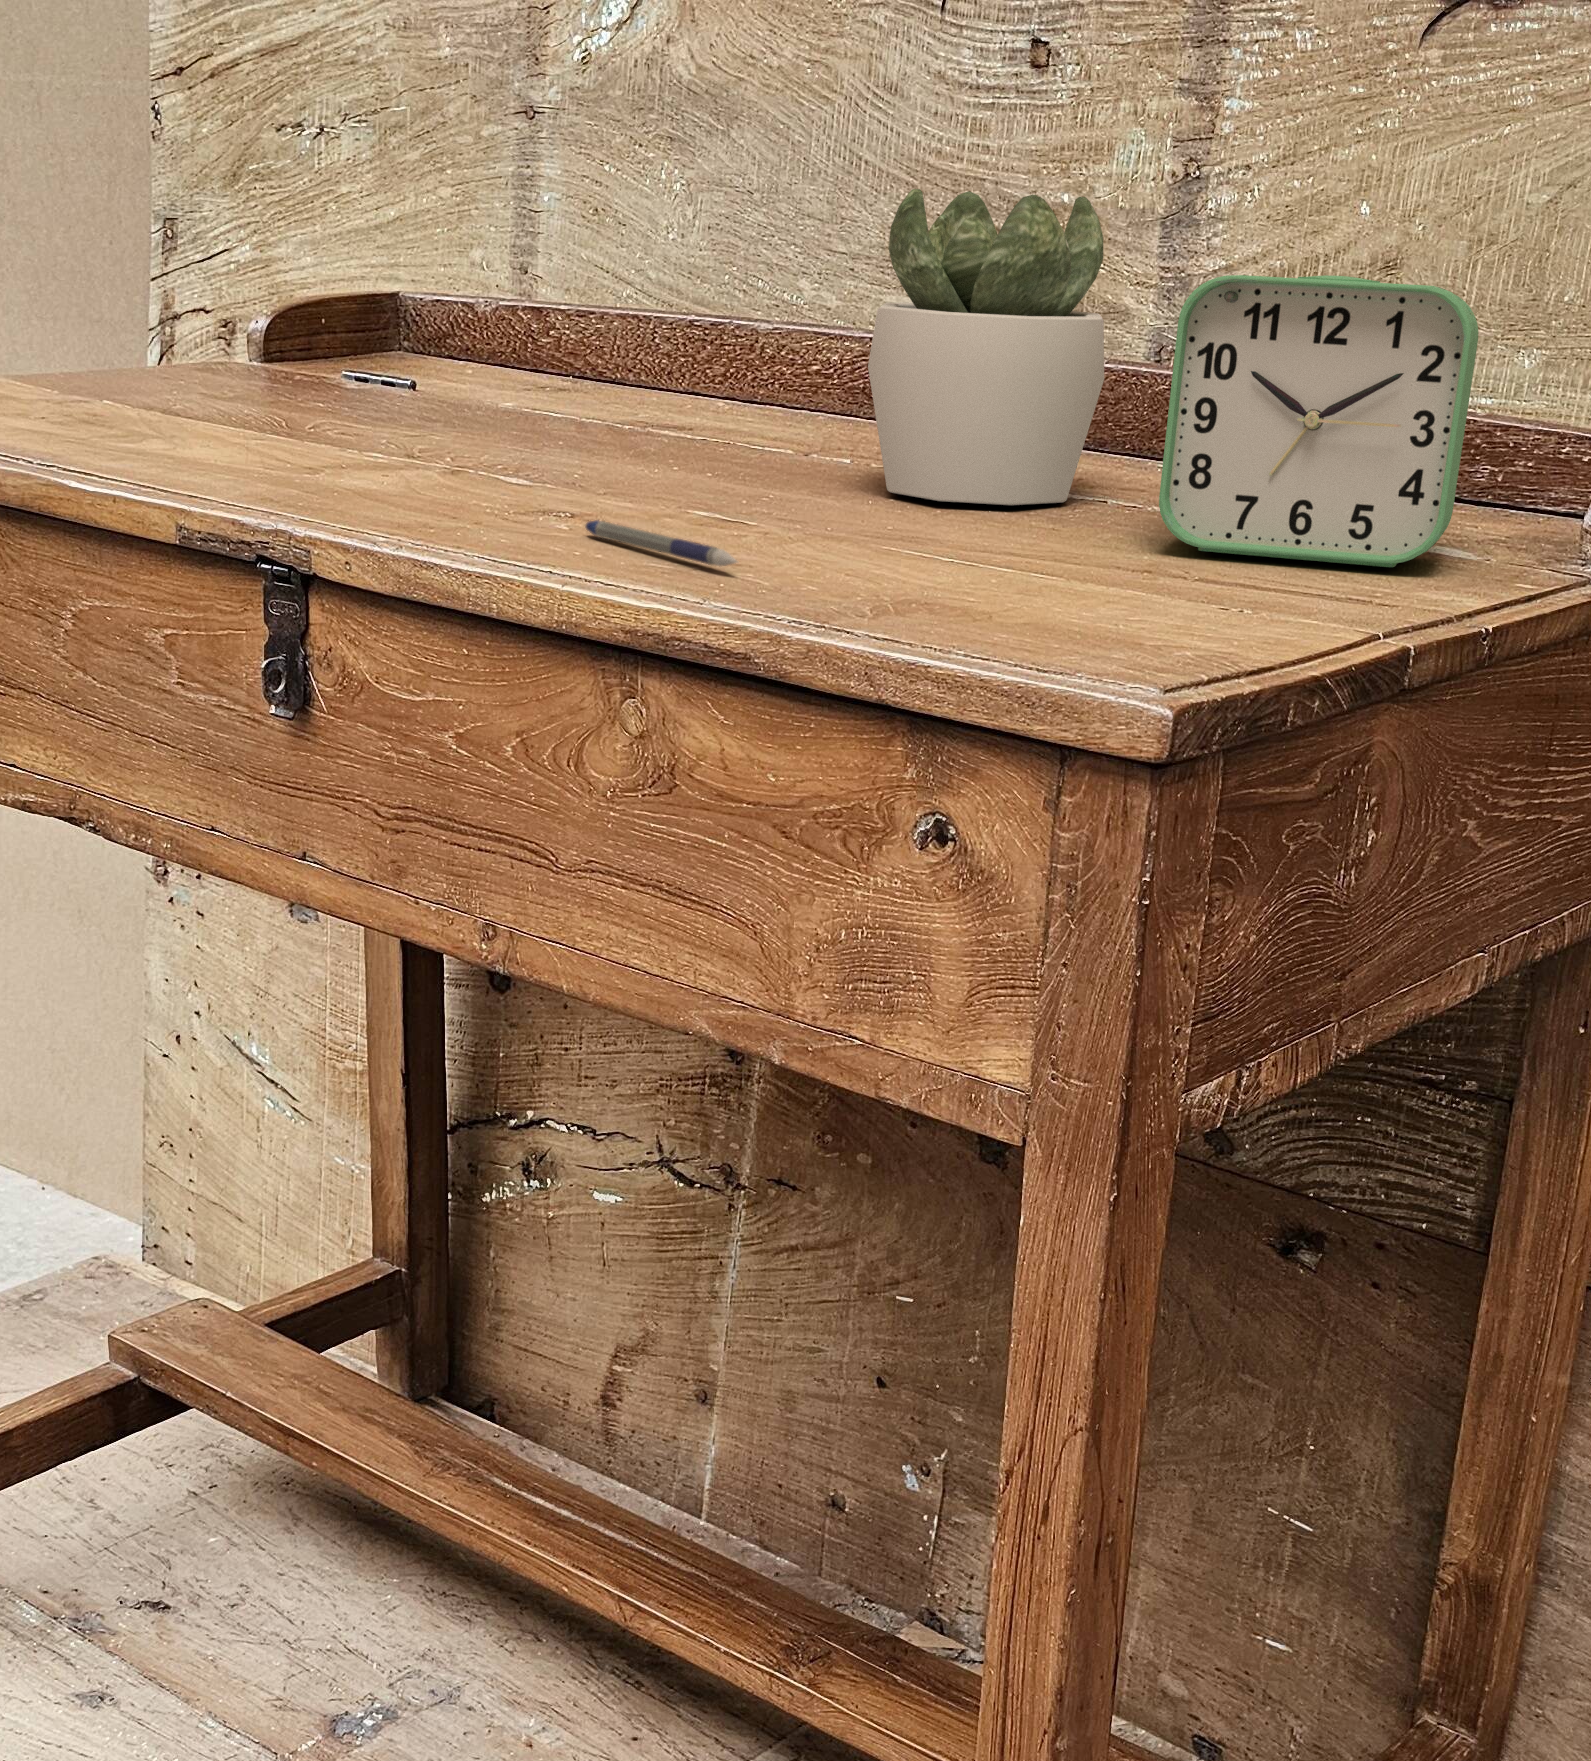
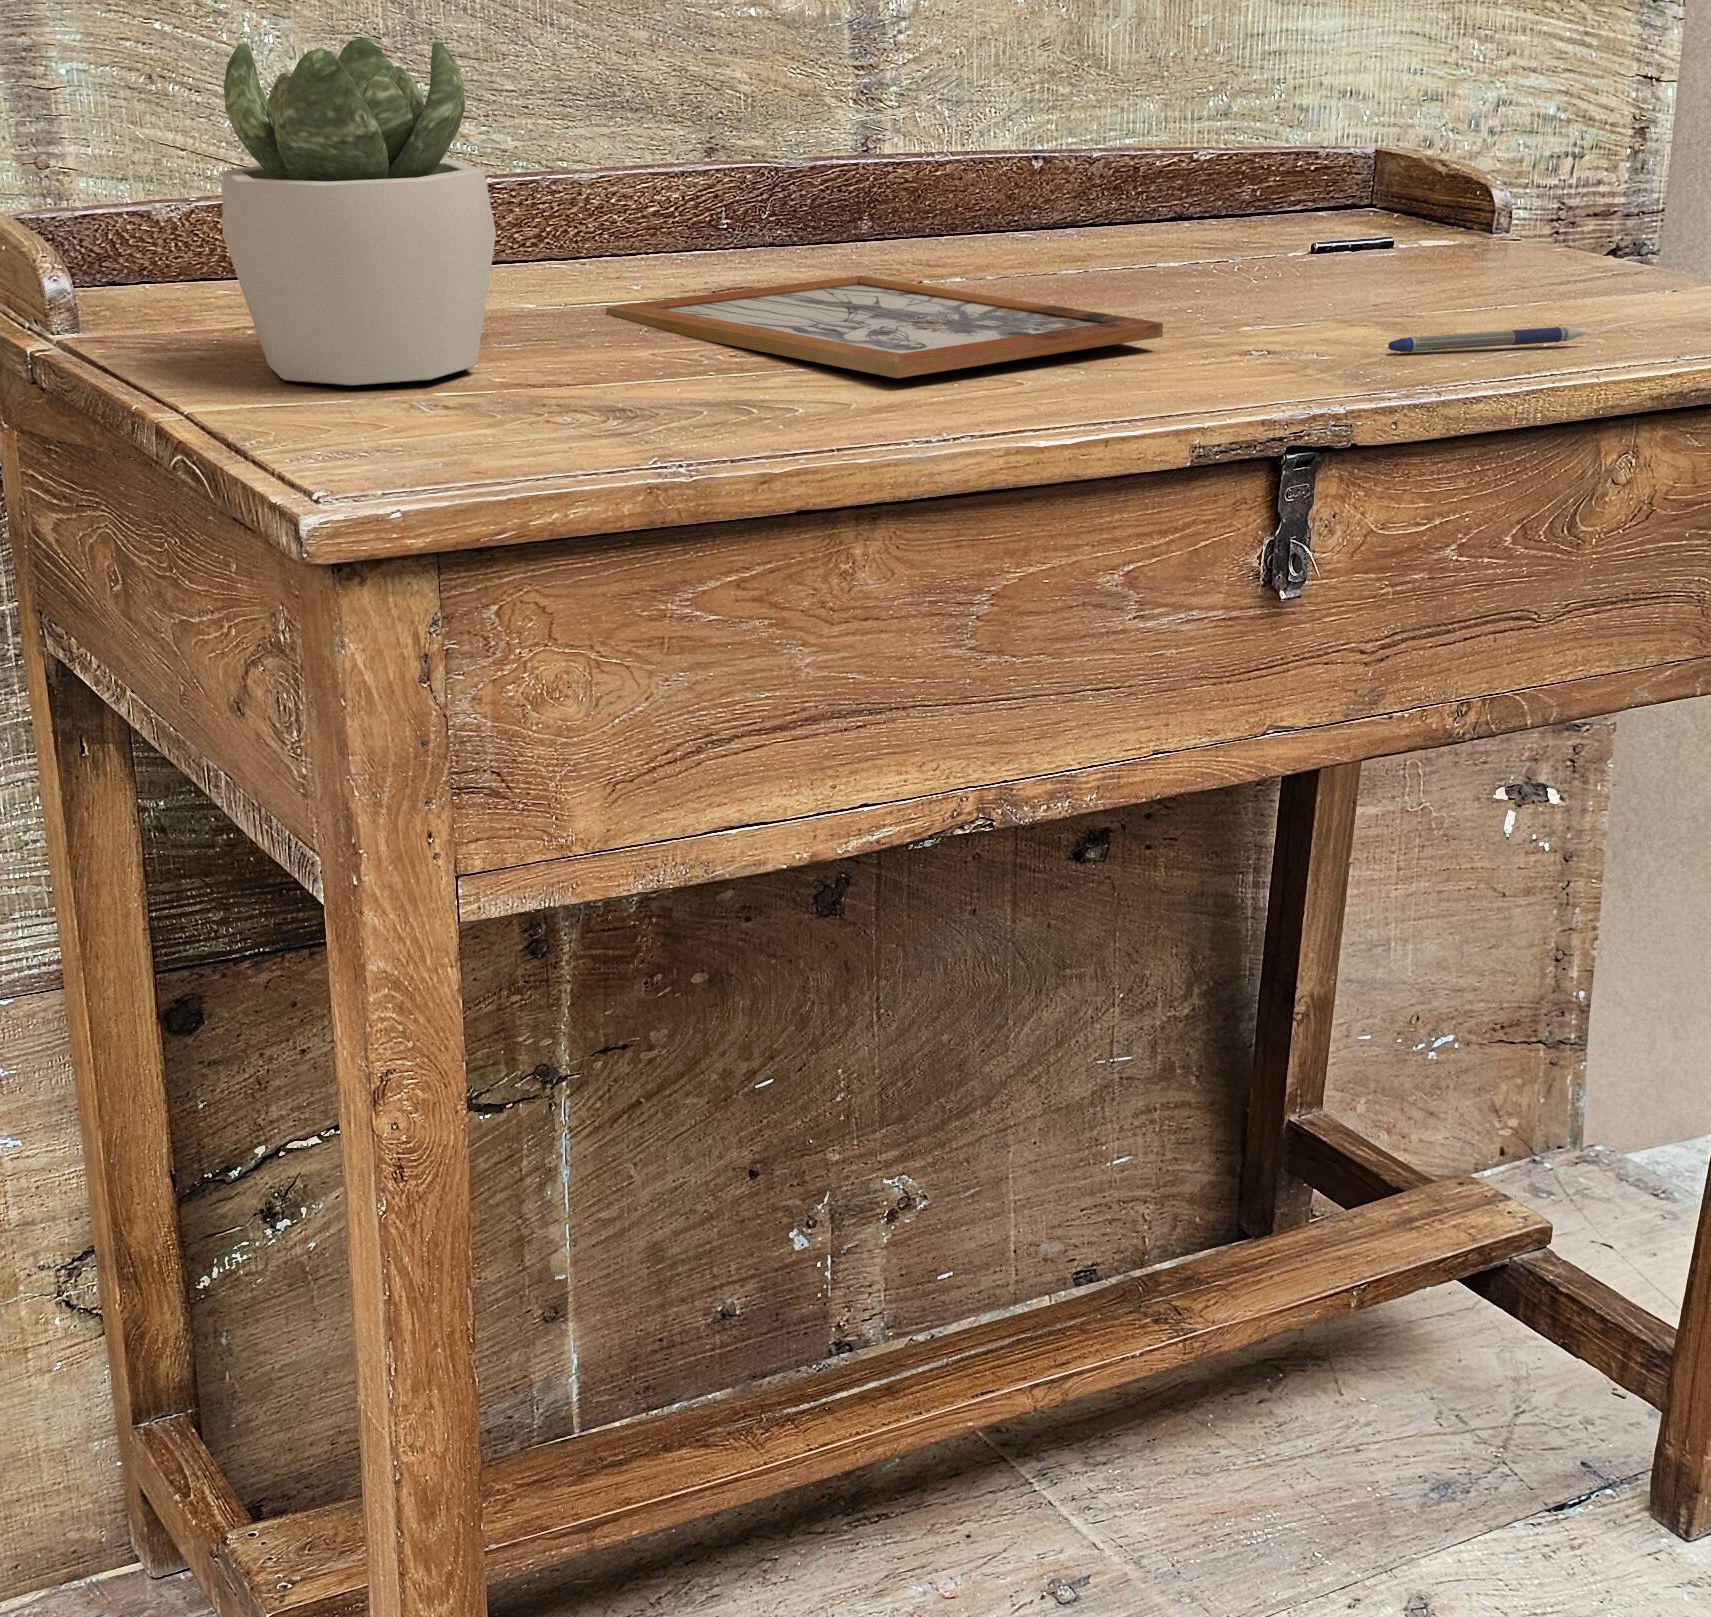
succulent plant: present [868,189,1104,505] -> present [222,38,496,385]
alarm clock: present [1159,275,1478,567] -> none [1375,56,1551,270]
picture frame: none [254,412,778,481] -> present [606,276,1163,378]

